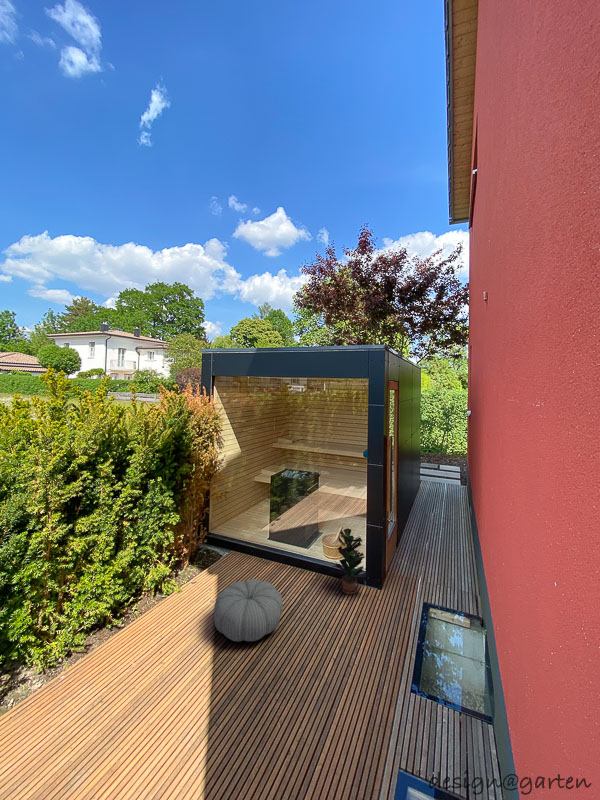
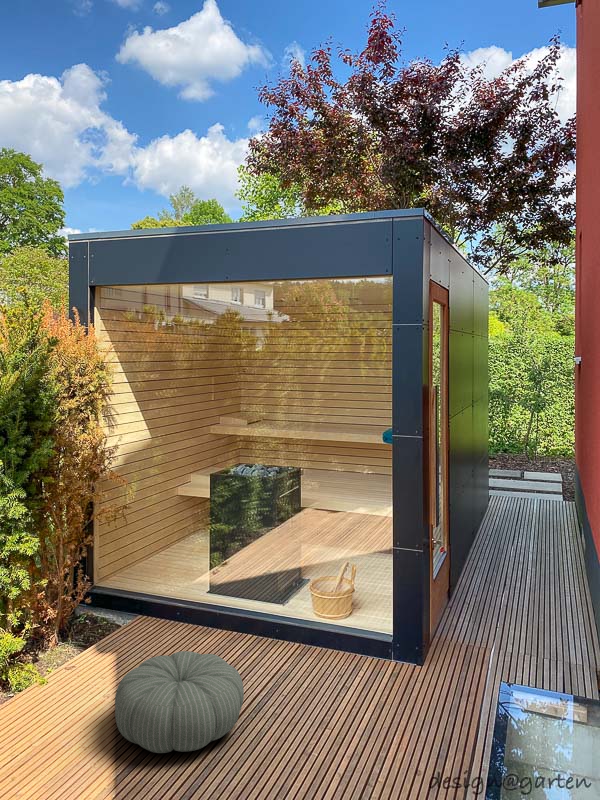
potted plant: present [332,528,366,594] -> none [329,558,395,674]

